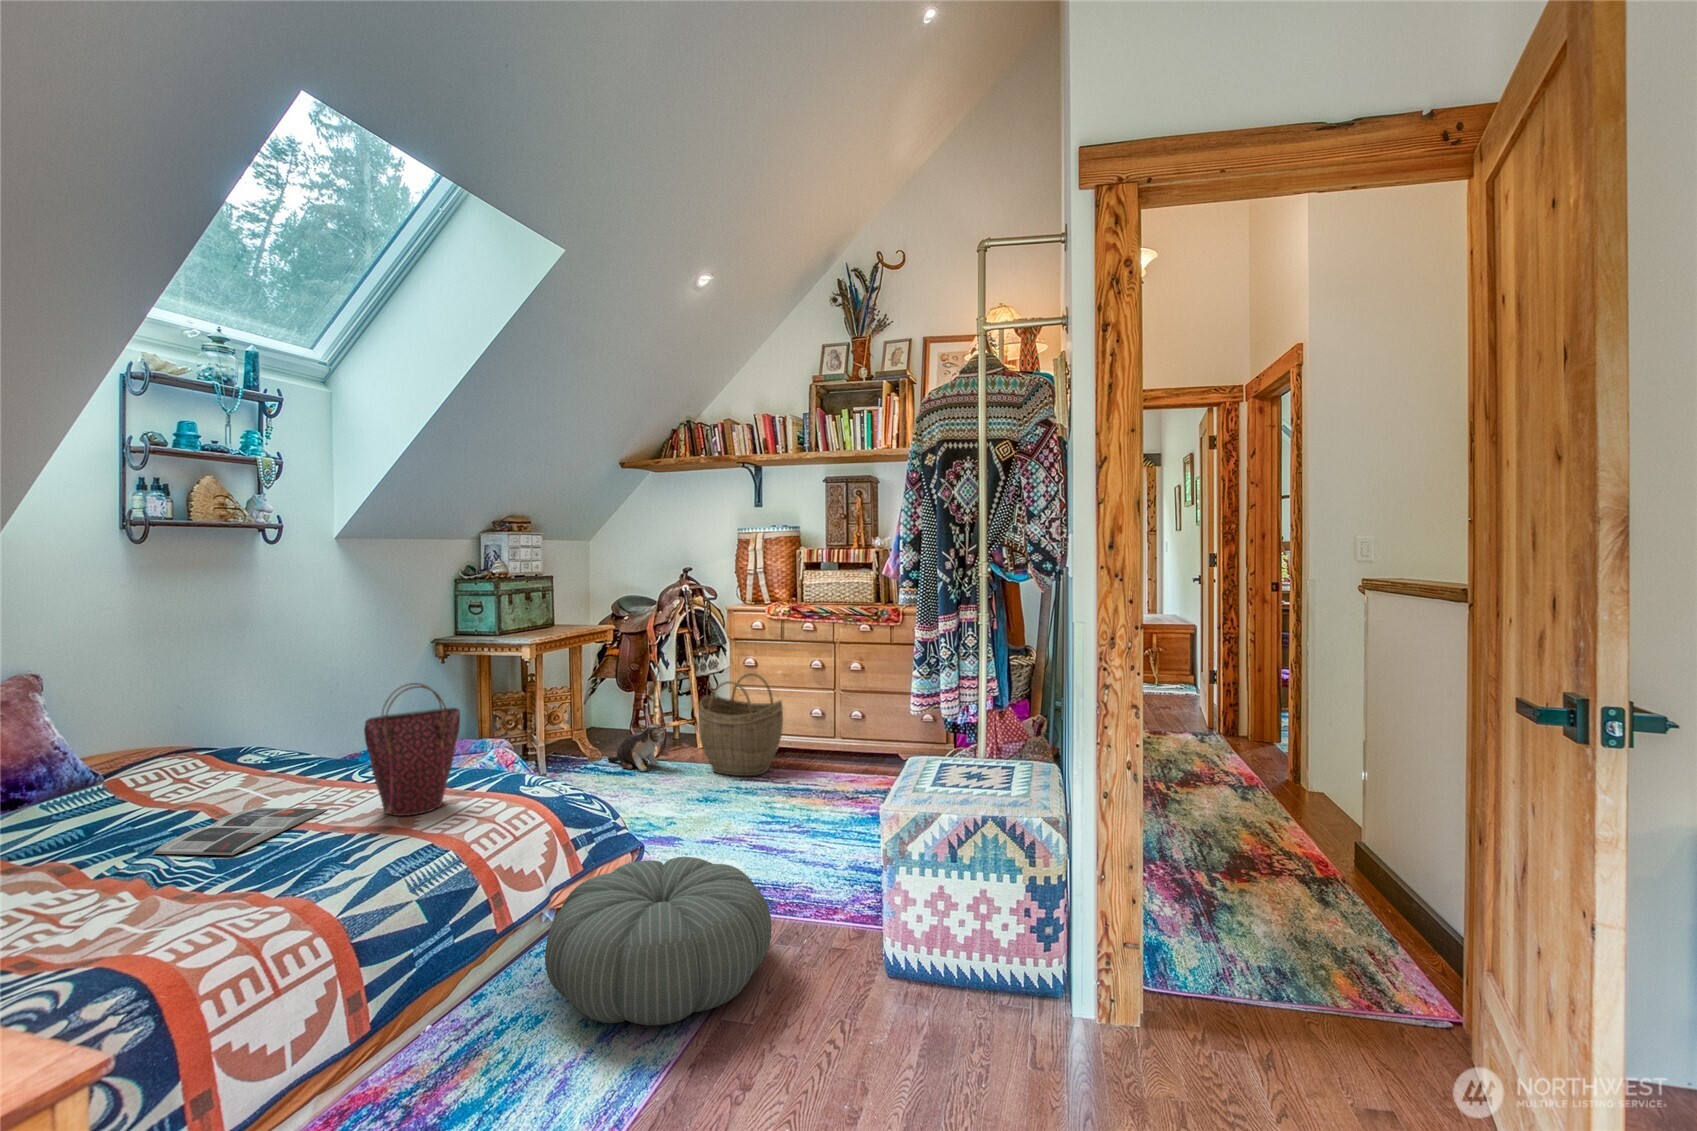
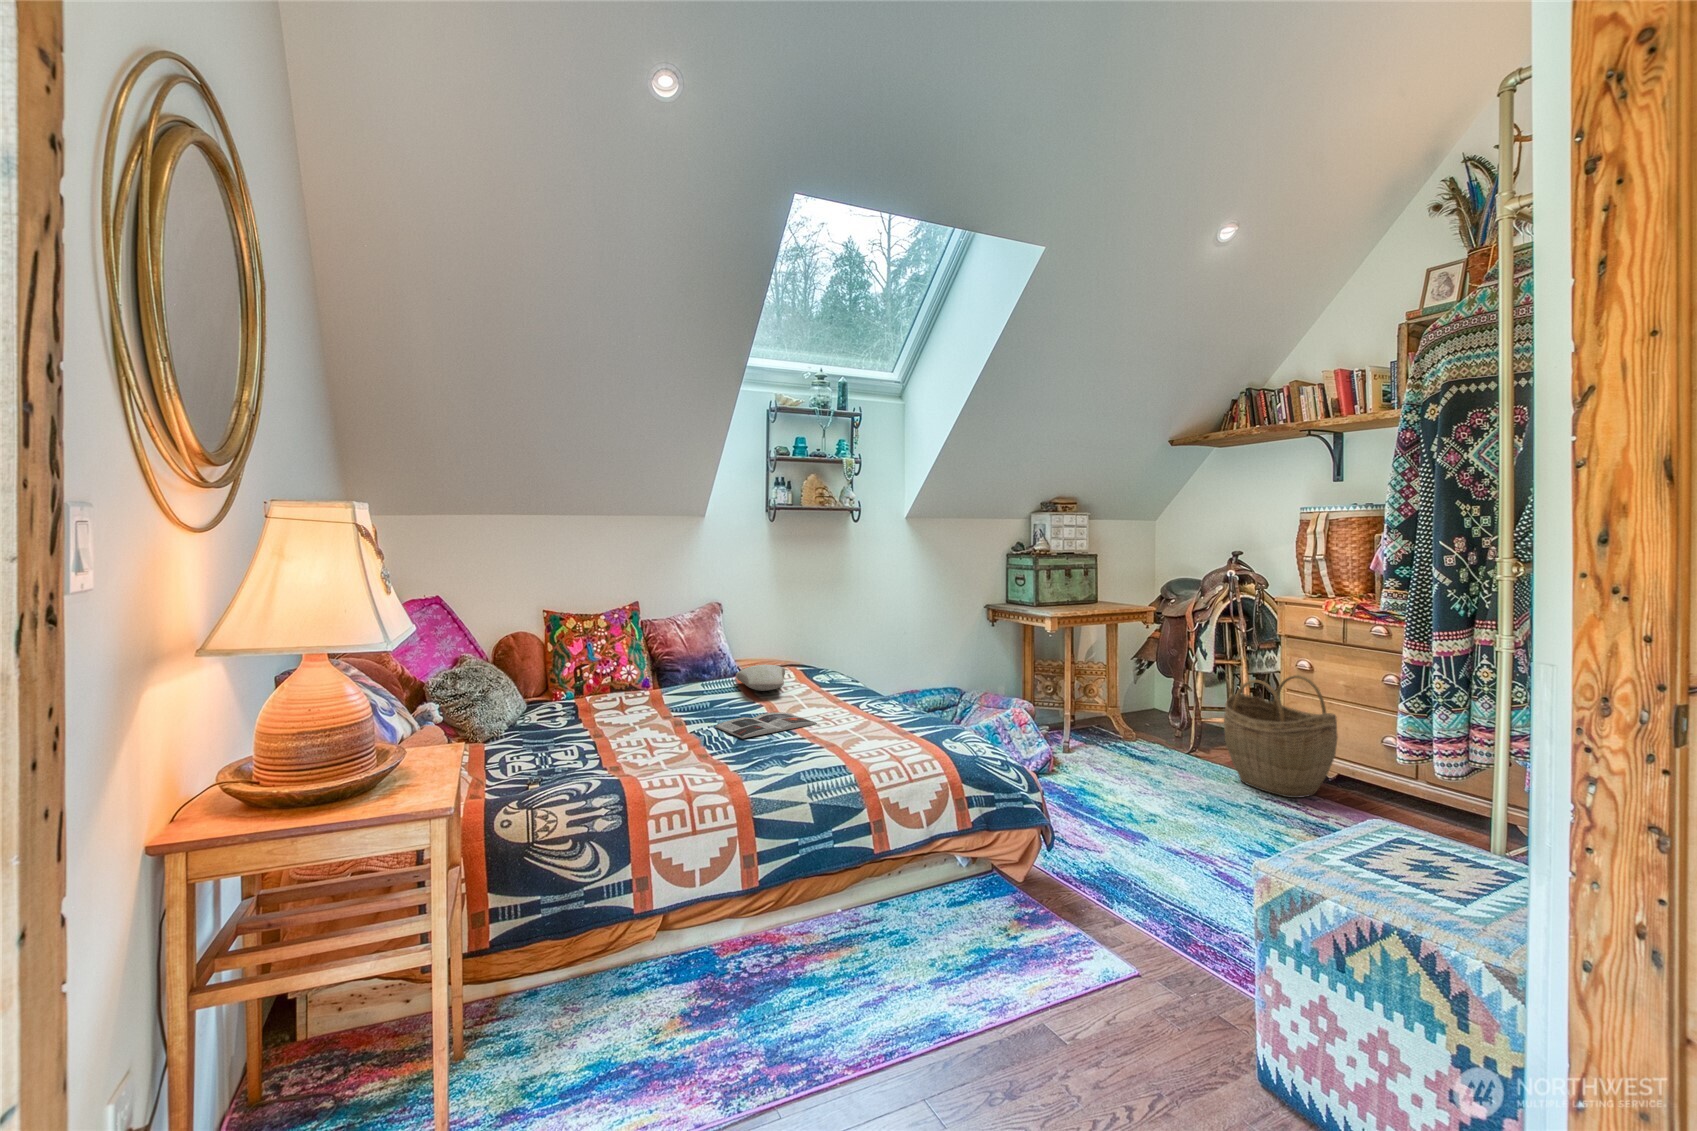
handbag: present [364,683,460,816] -> none [830,635,898,740]
plush toy: present [608,723,669,771] -> none [1136,714,1192,762]
pillow: none [91,749,219,789] -> present [736,665,785,691]
pouf: present [545,857,771,1025] -> none [912,834,1138,1009]

